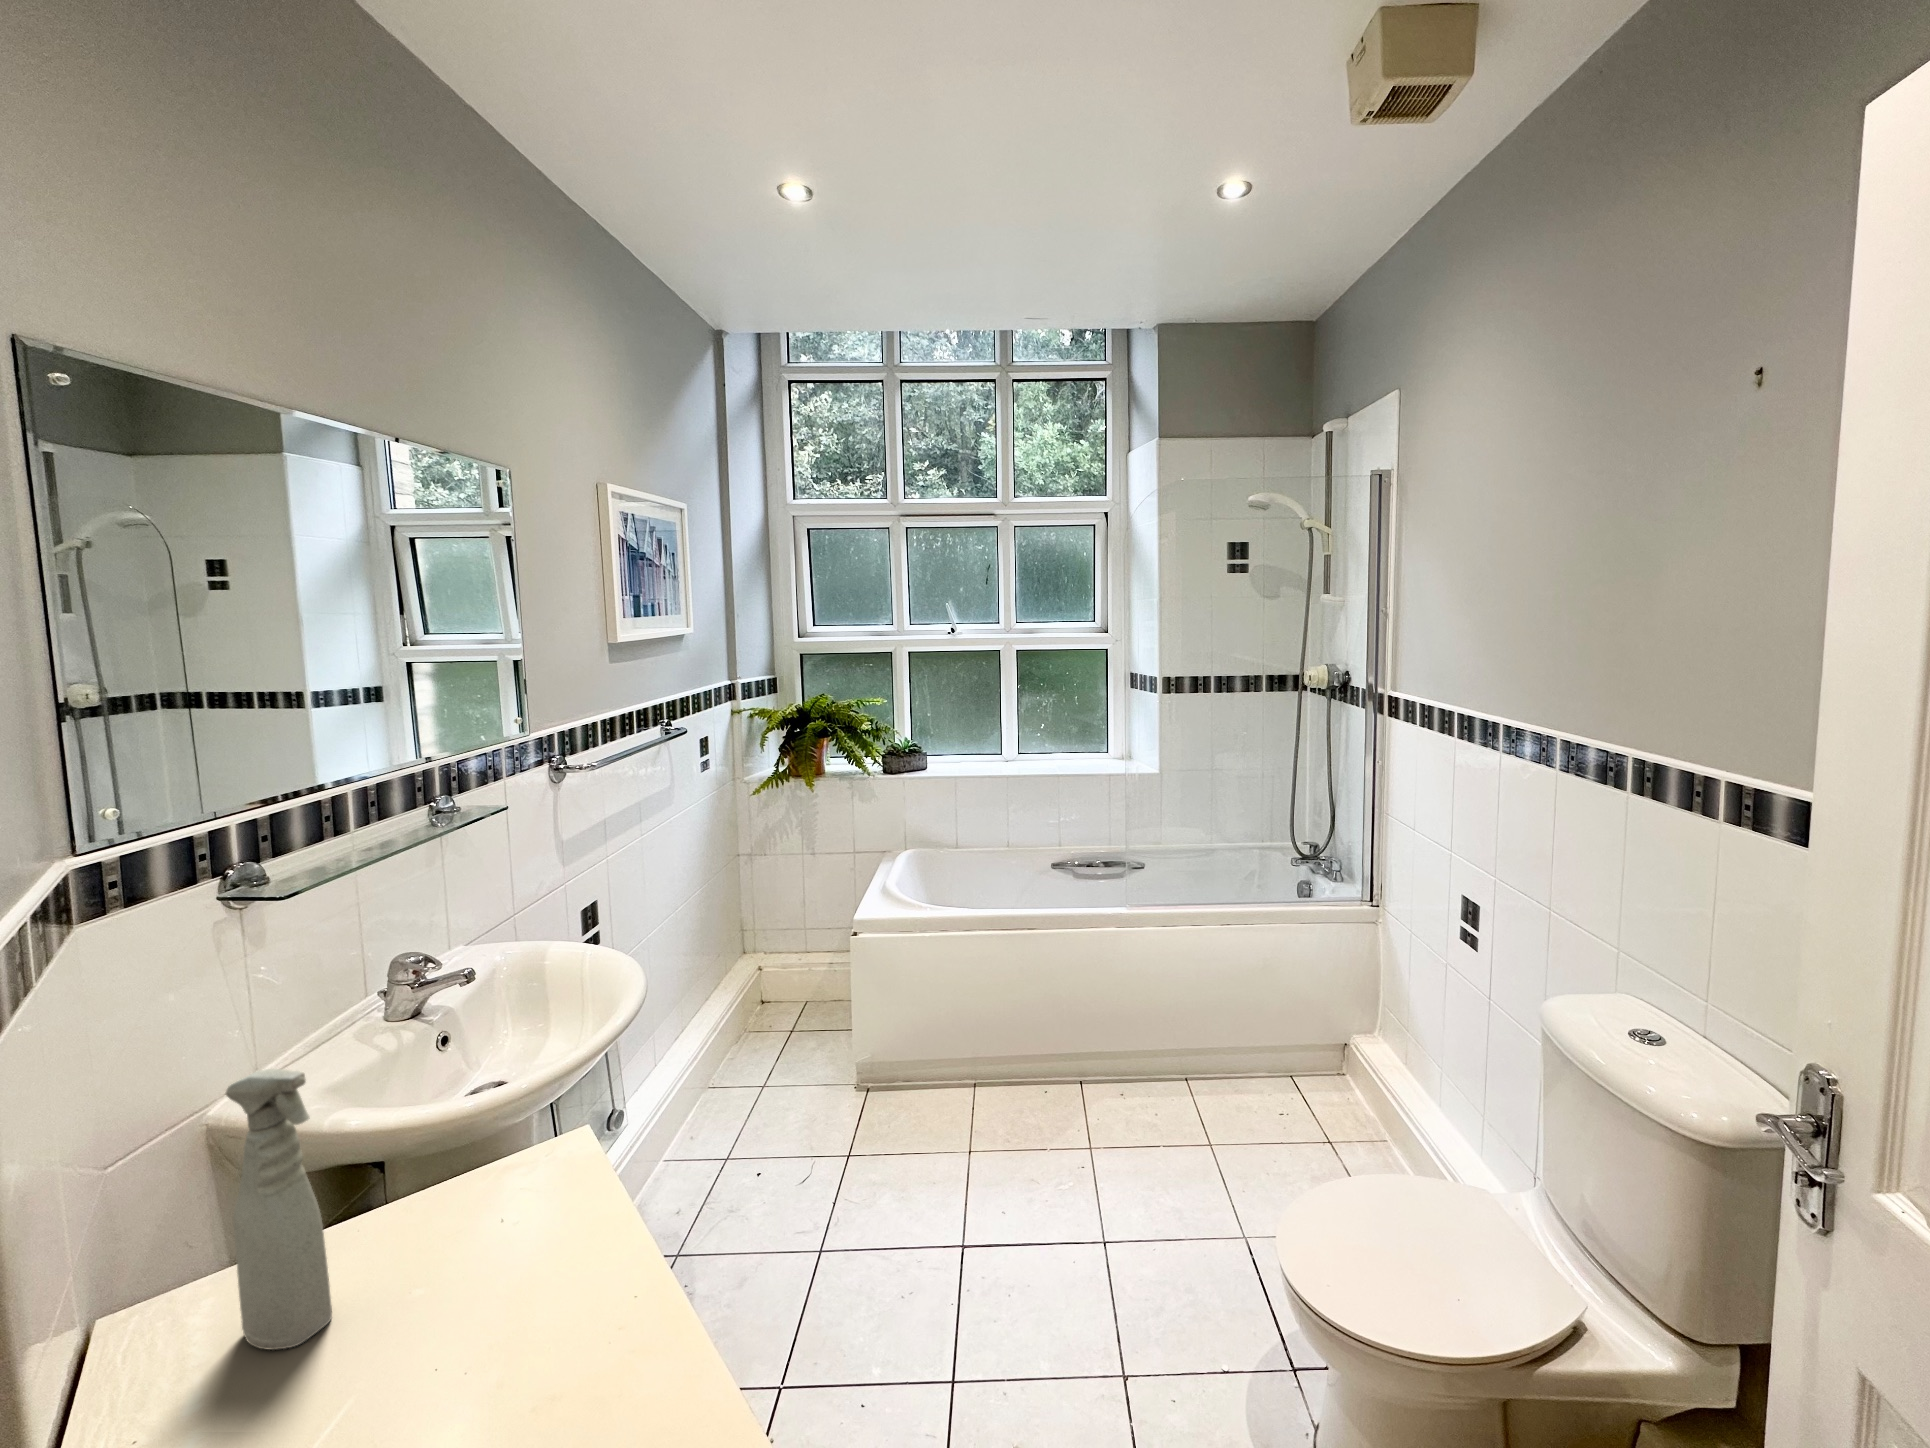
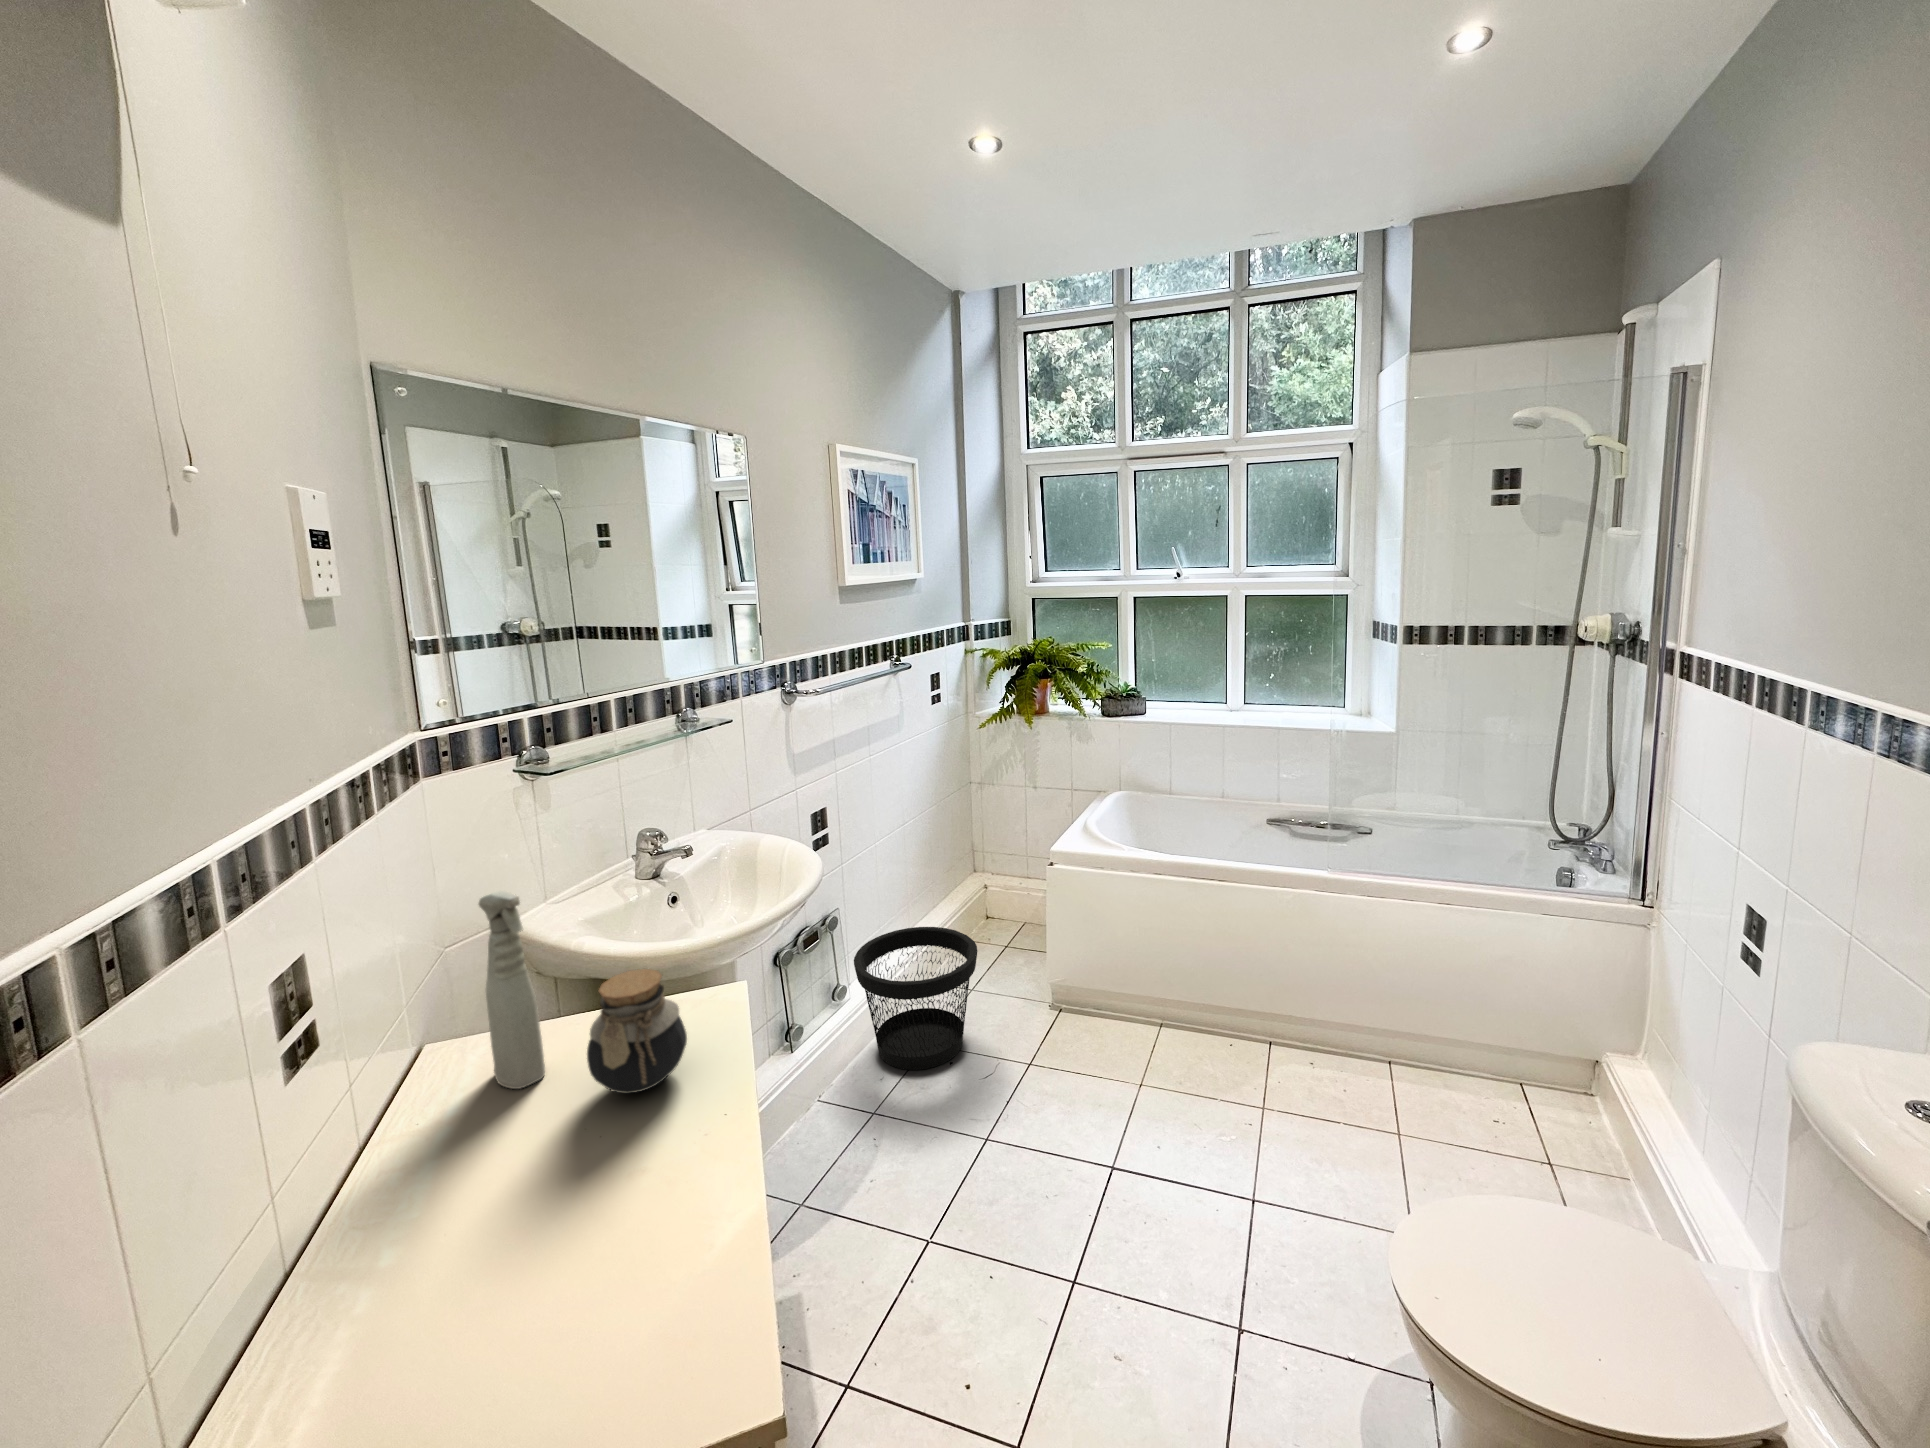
wastebasket: none [636,1021,784,1194] -> present [854,927,977,1070]
jar: none [421,1135,560,1311] -> present [587,969,687,1094]

